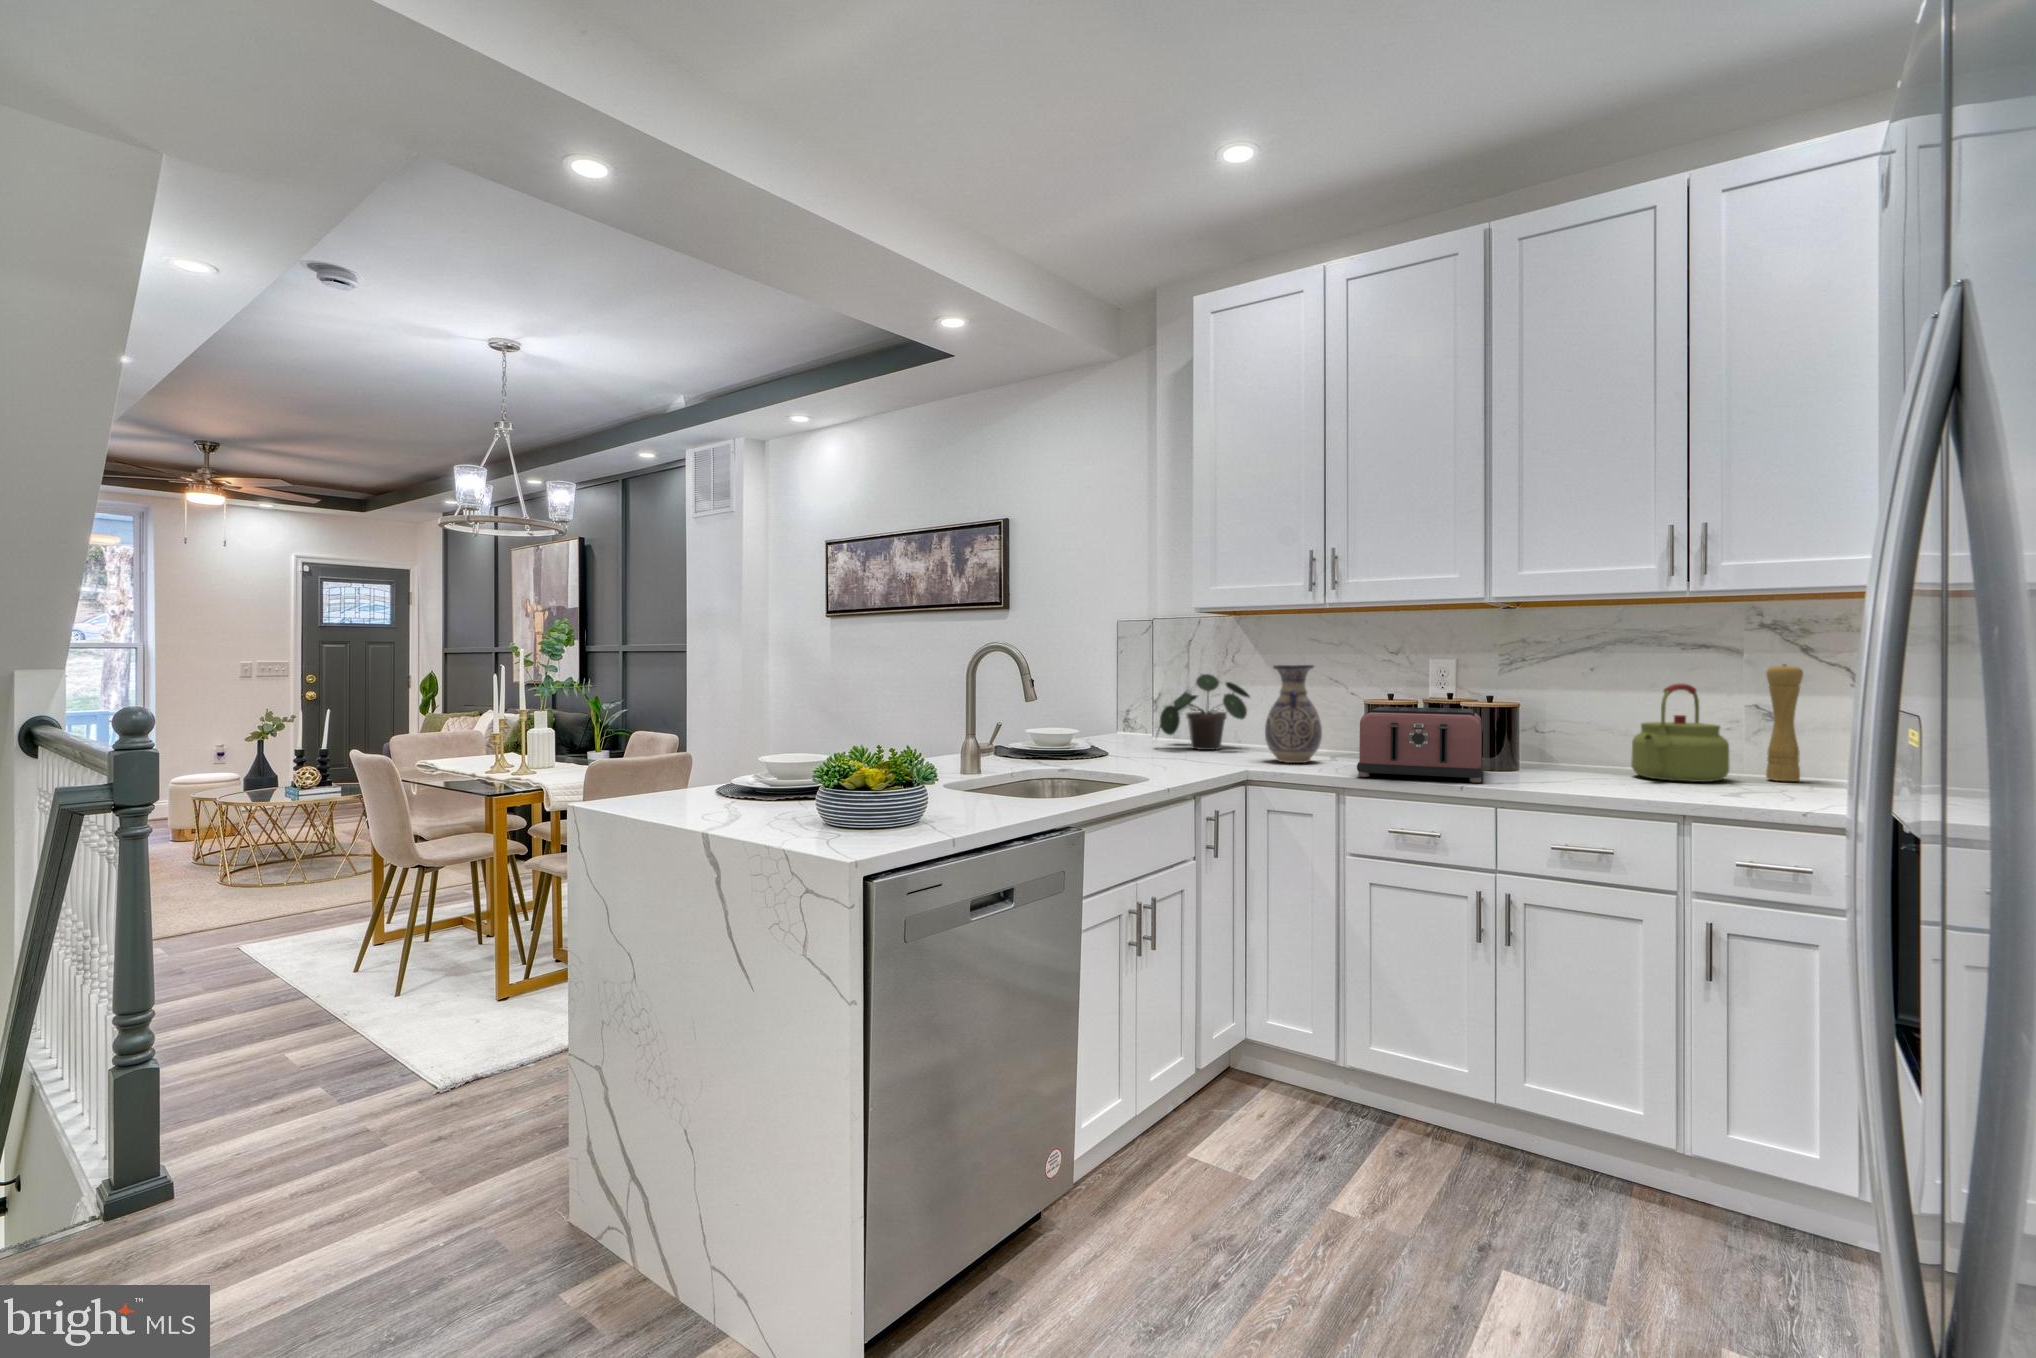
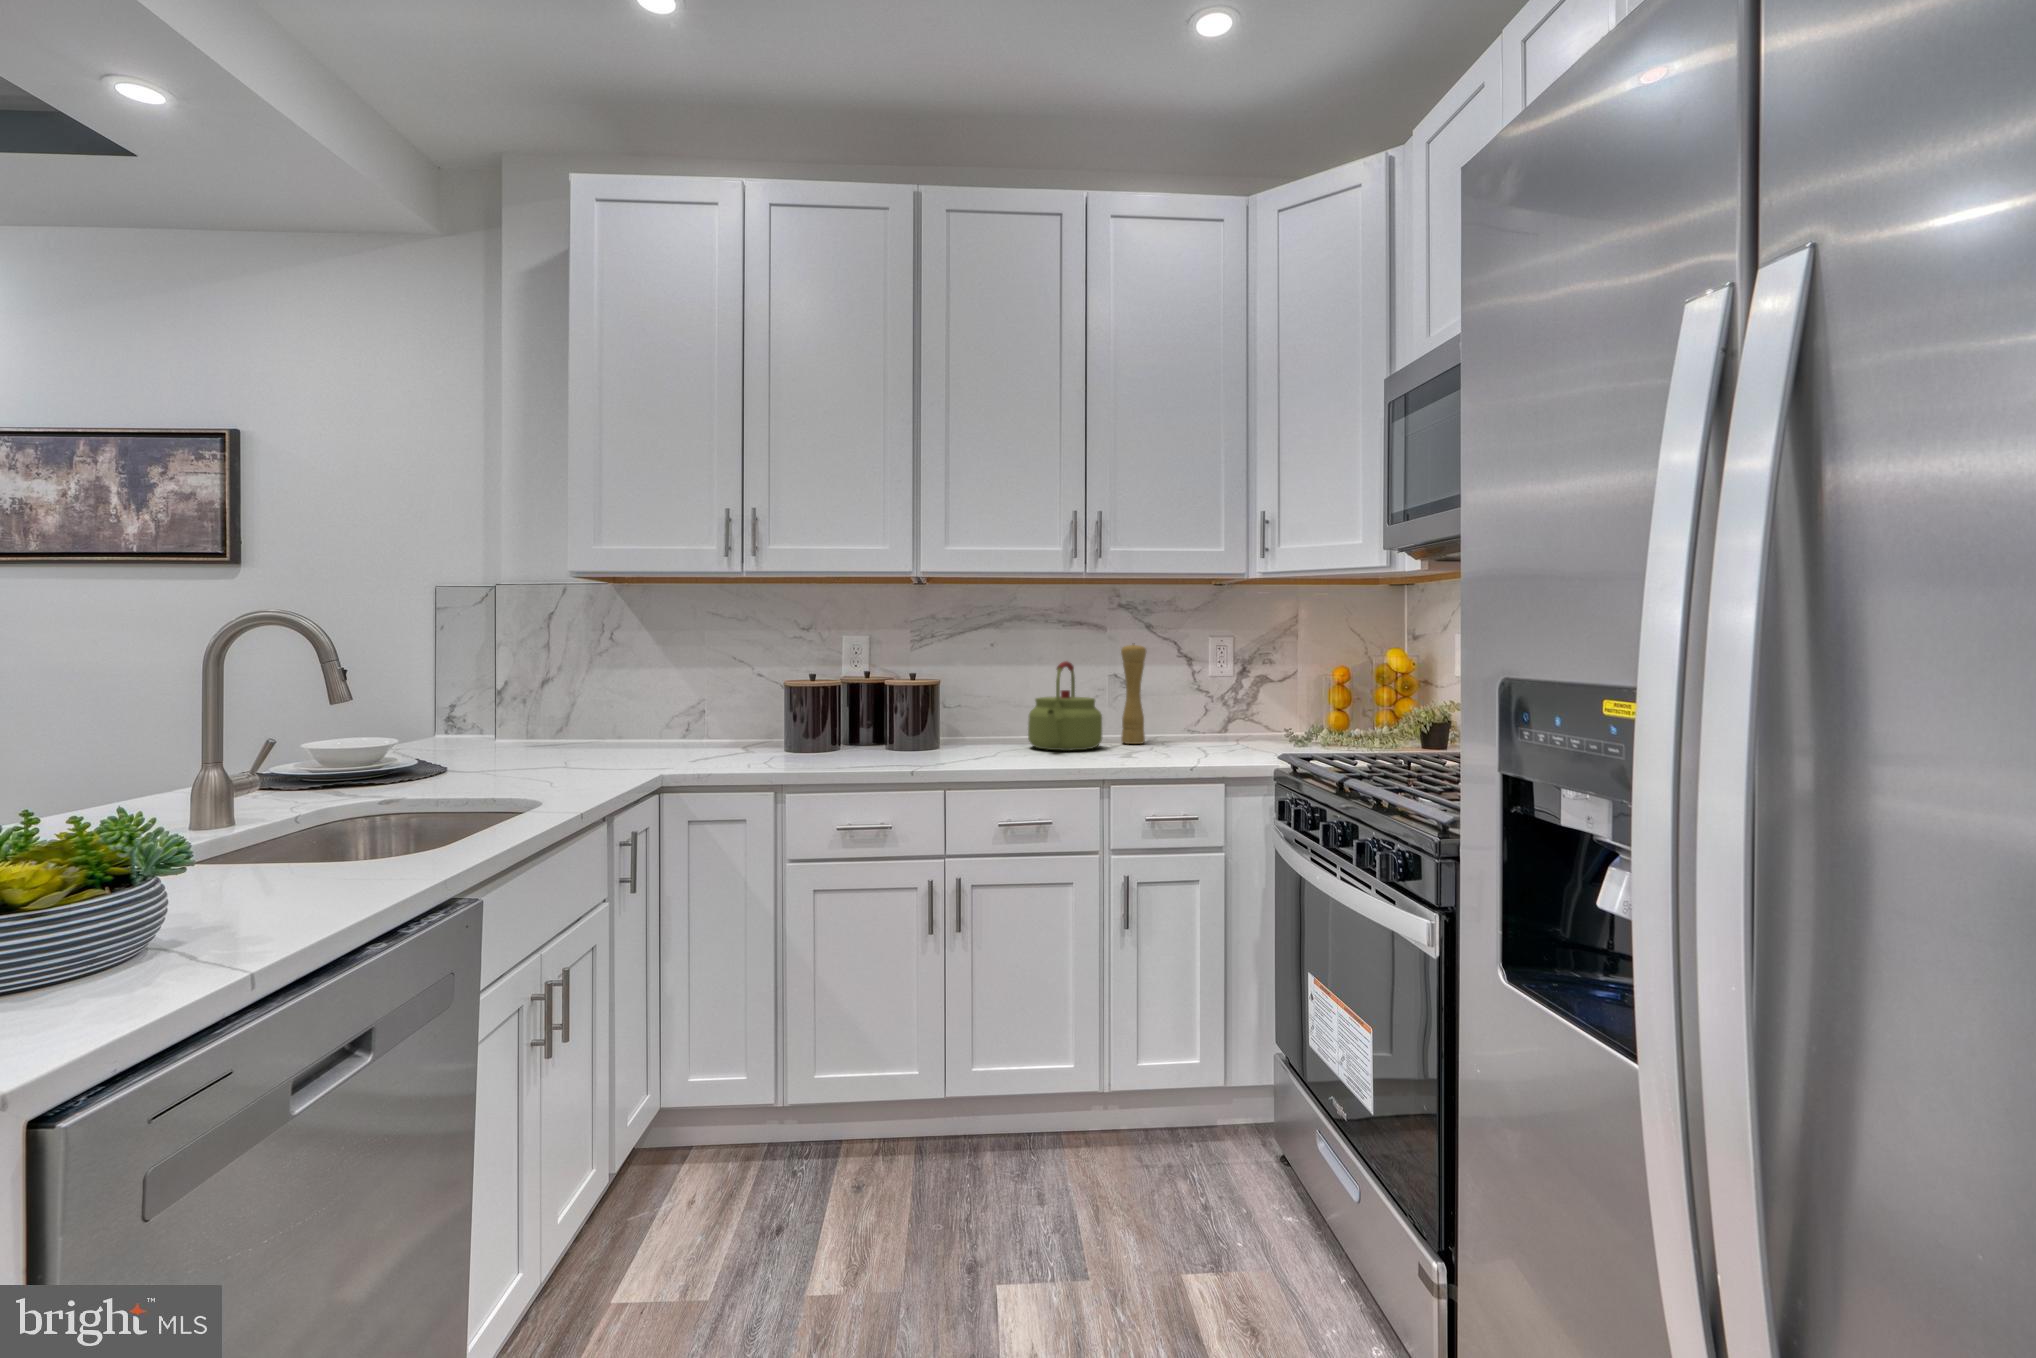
vase: present [1265,665,1322,763] -> none [667,644,735,760]
potted plant: present [1158,674,1250,750] -> none [504,655,632,751]
toaster: present [1357,707,1484,783] -> none [790,690,924,772]

